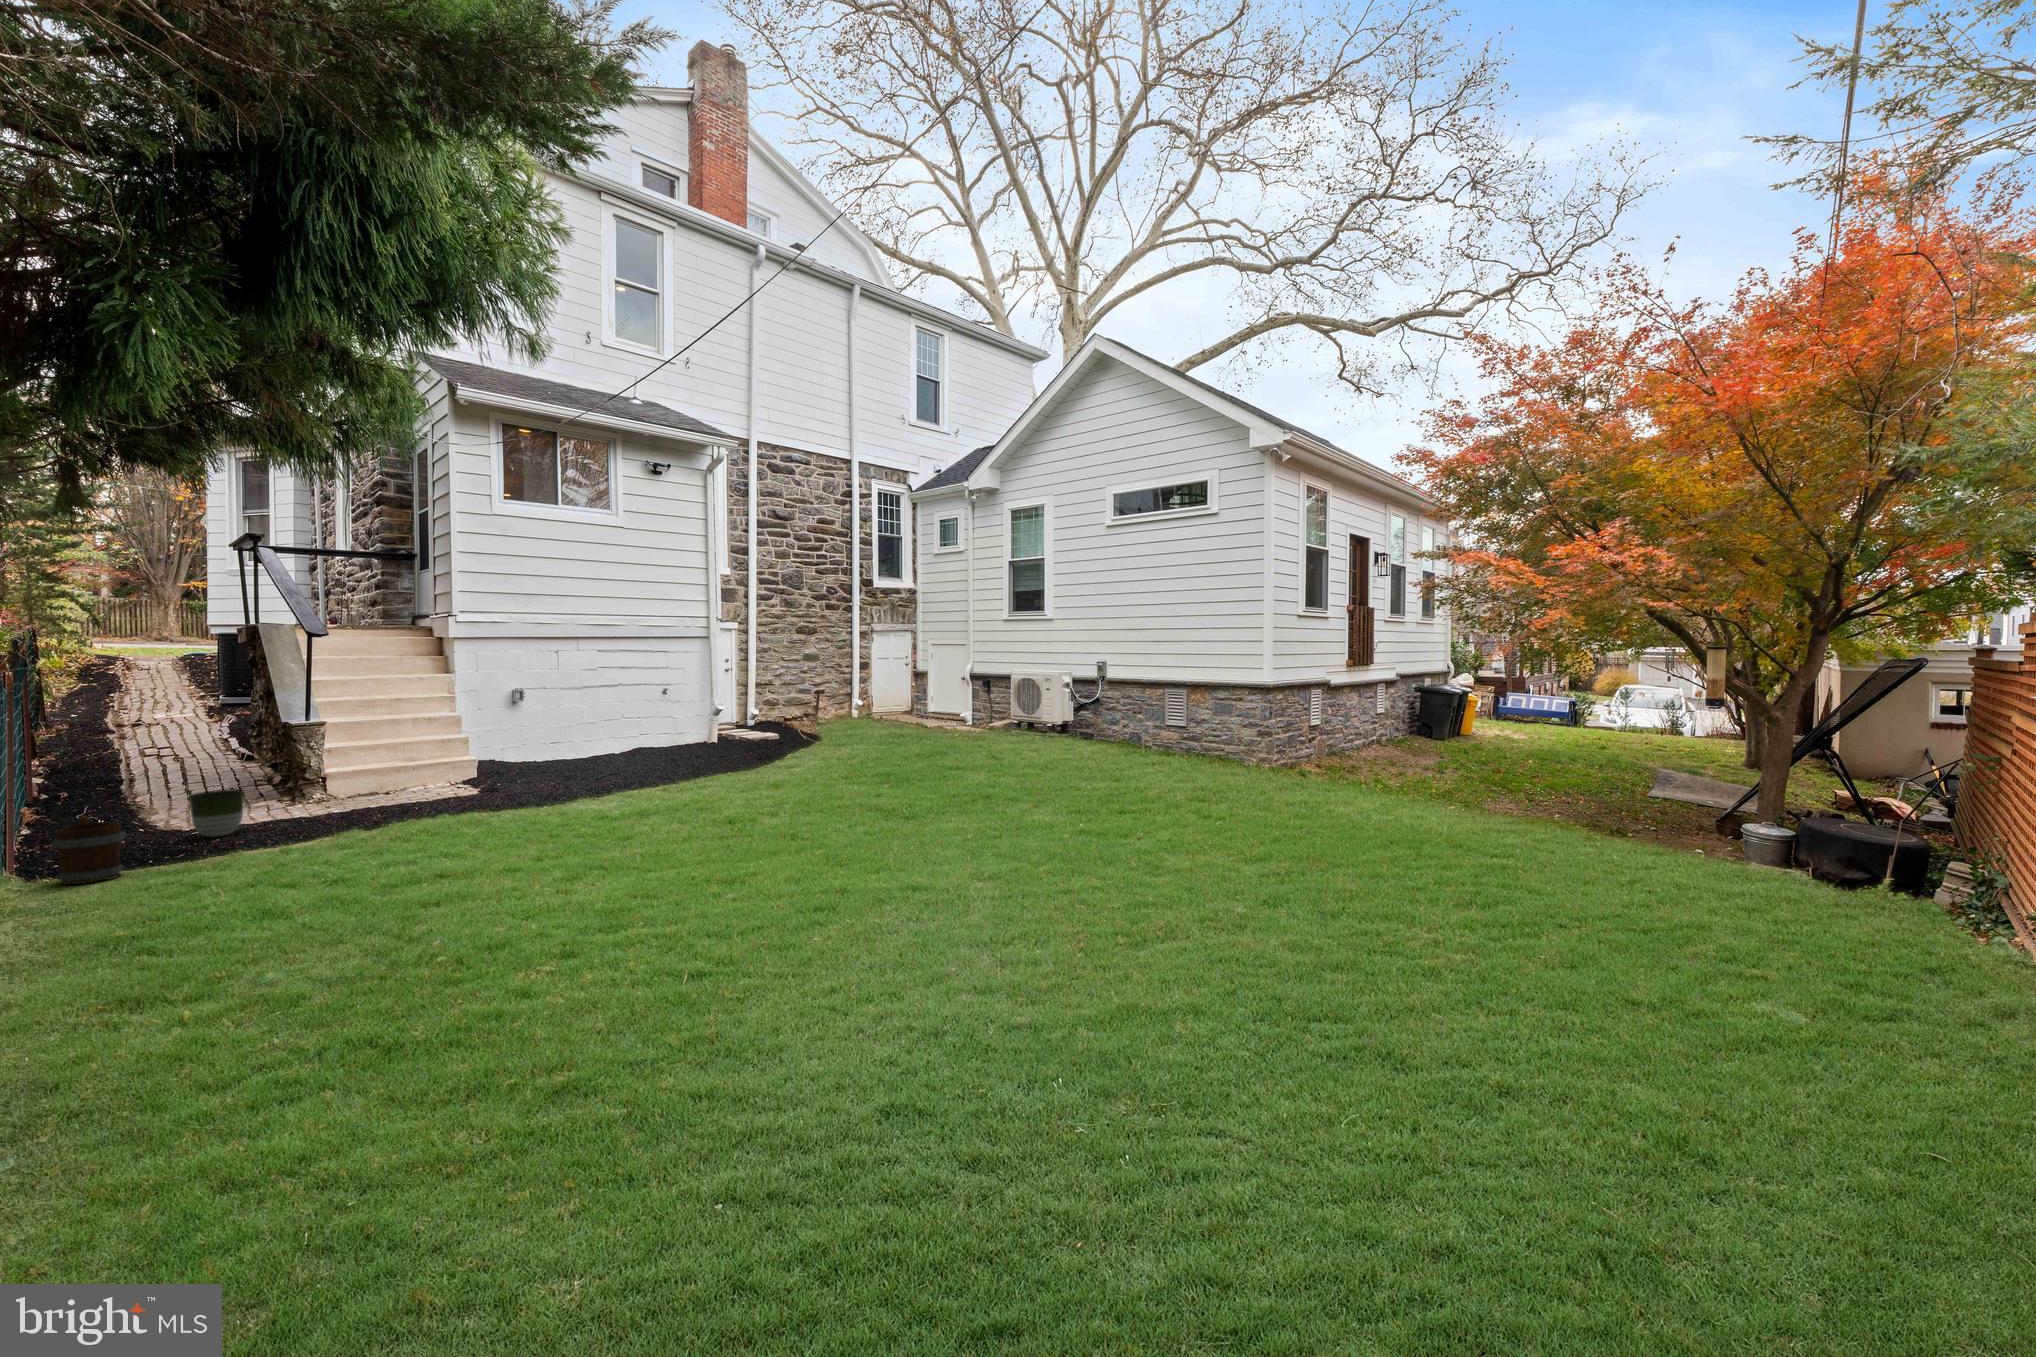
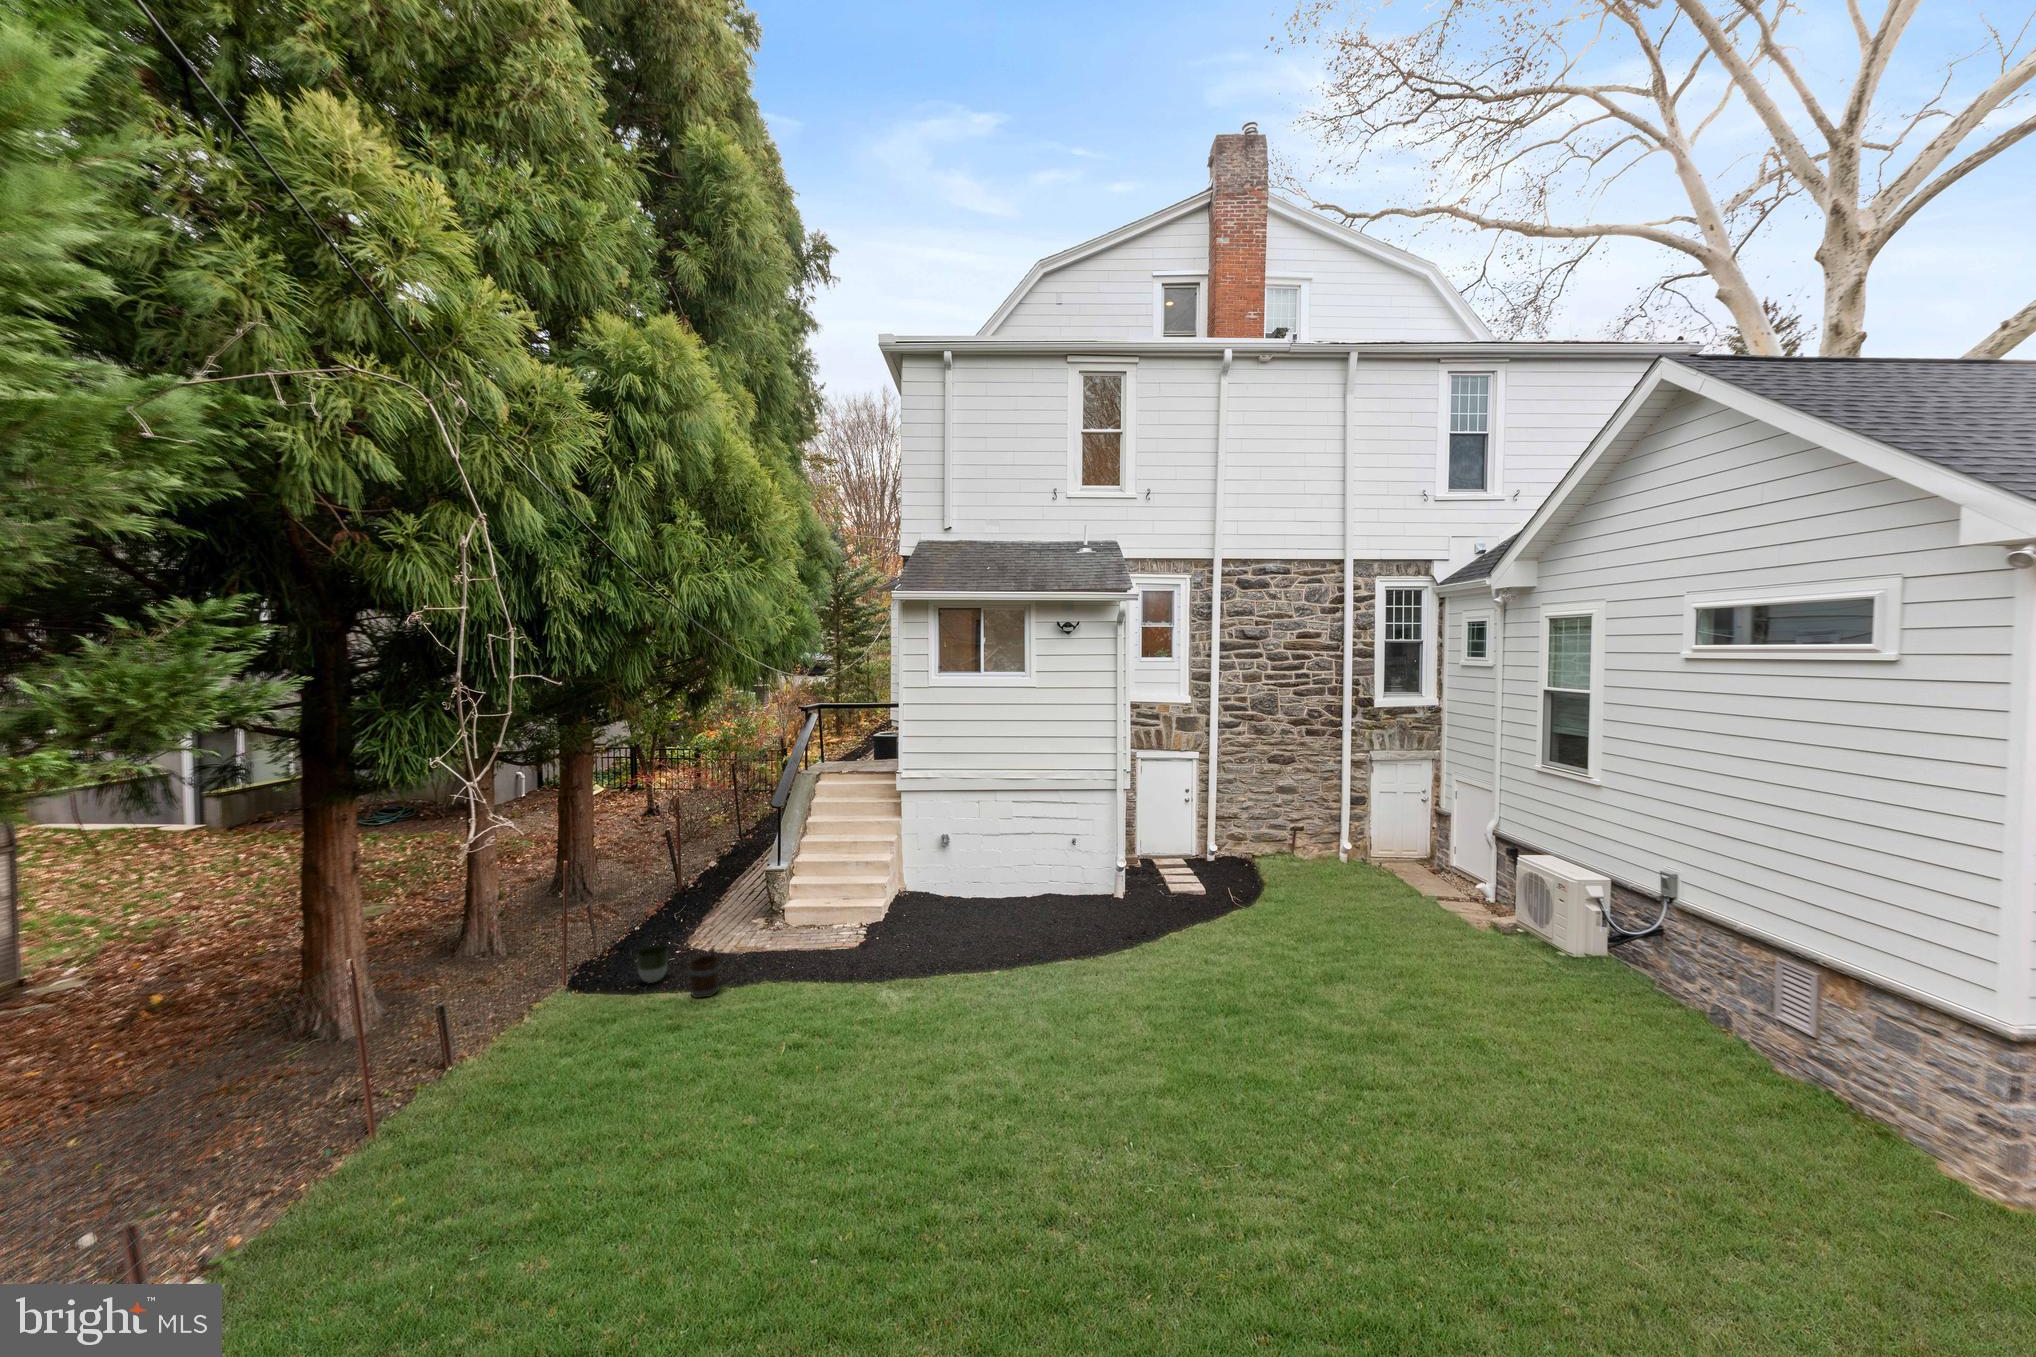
bucket: present [50,816,127,885] -> present [688,948,720,998]

